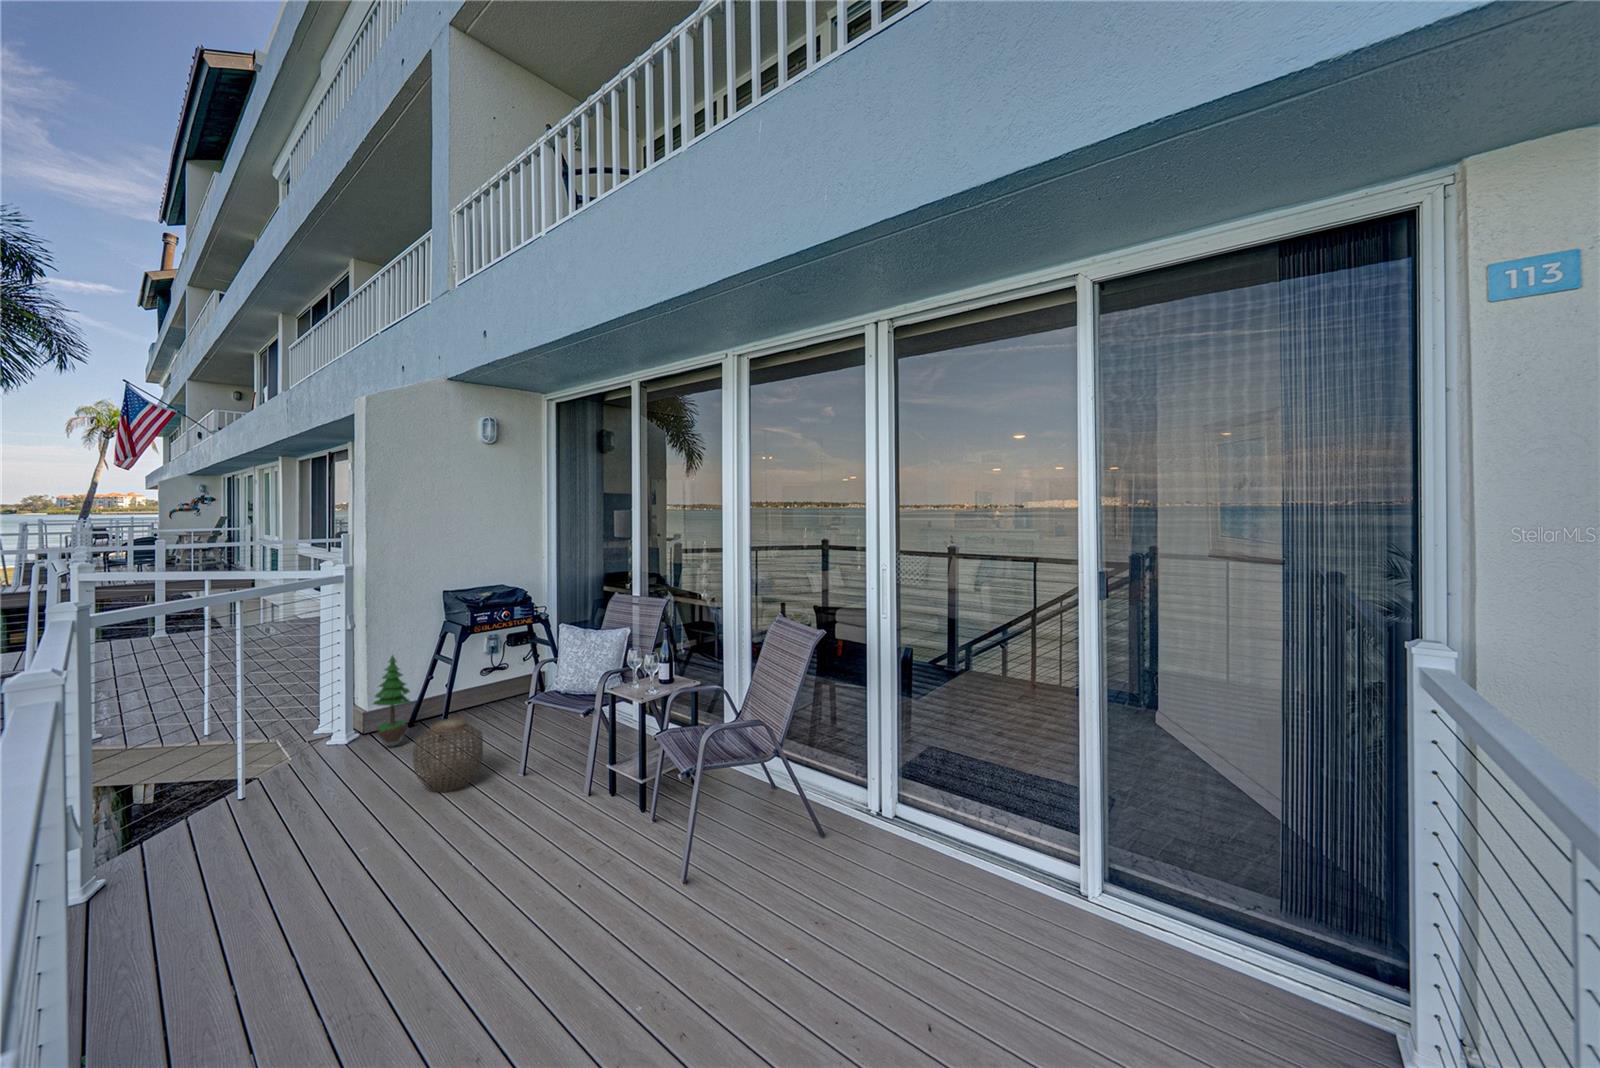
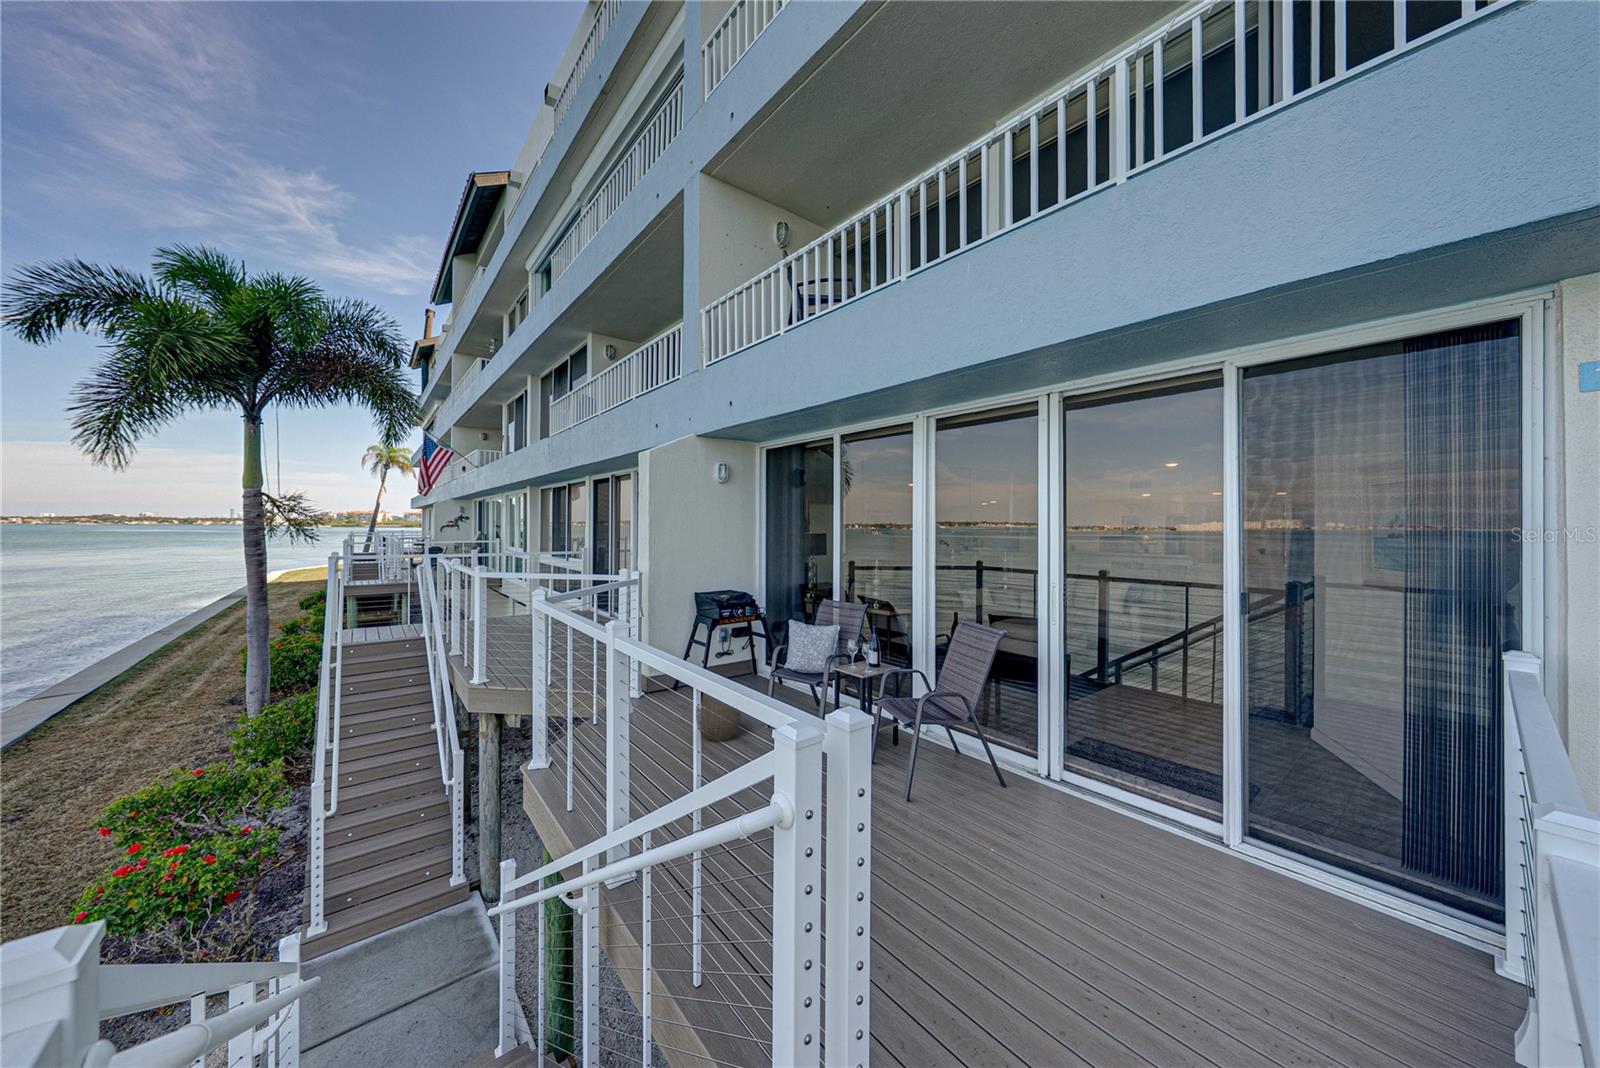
potted tree: present [373,656,410,747] -> none [655,641,680,710]

